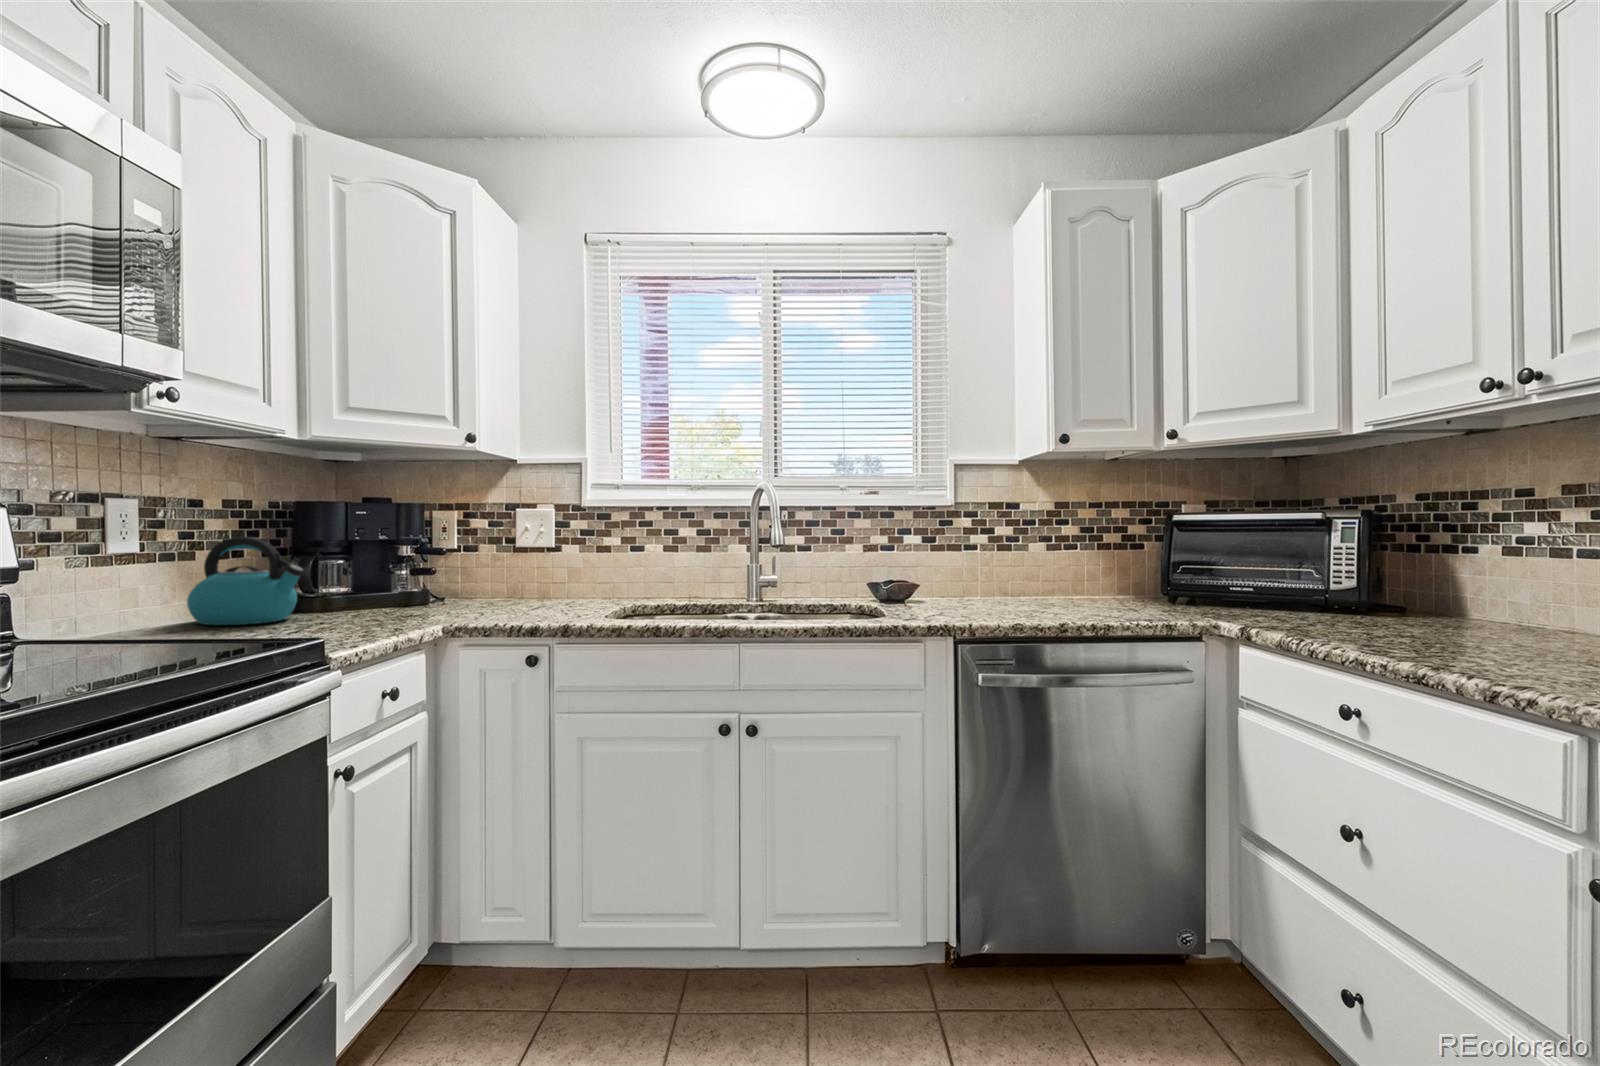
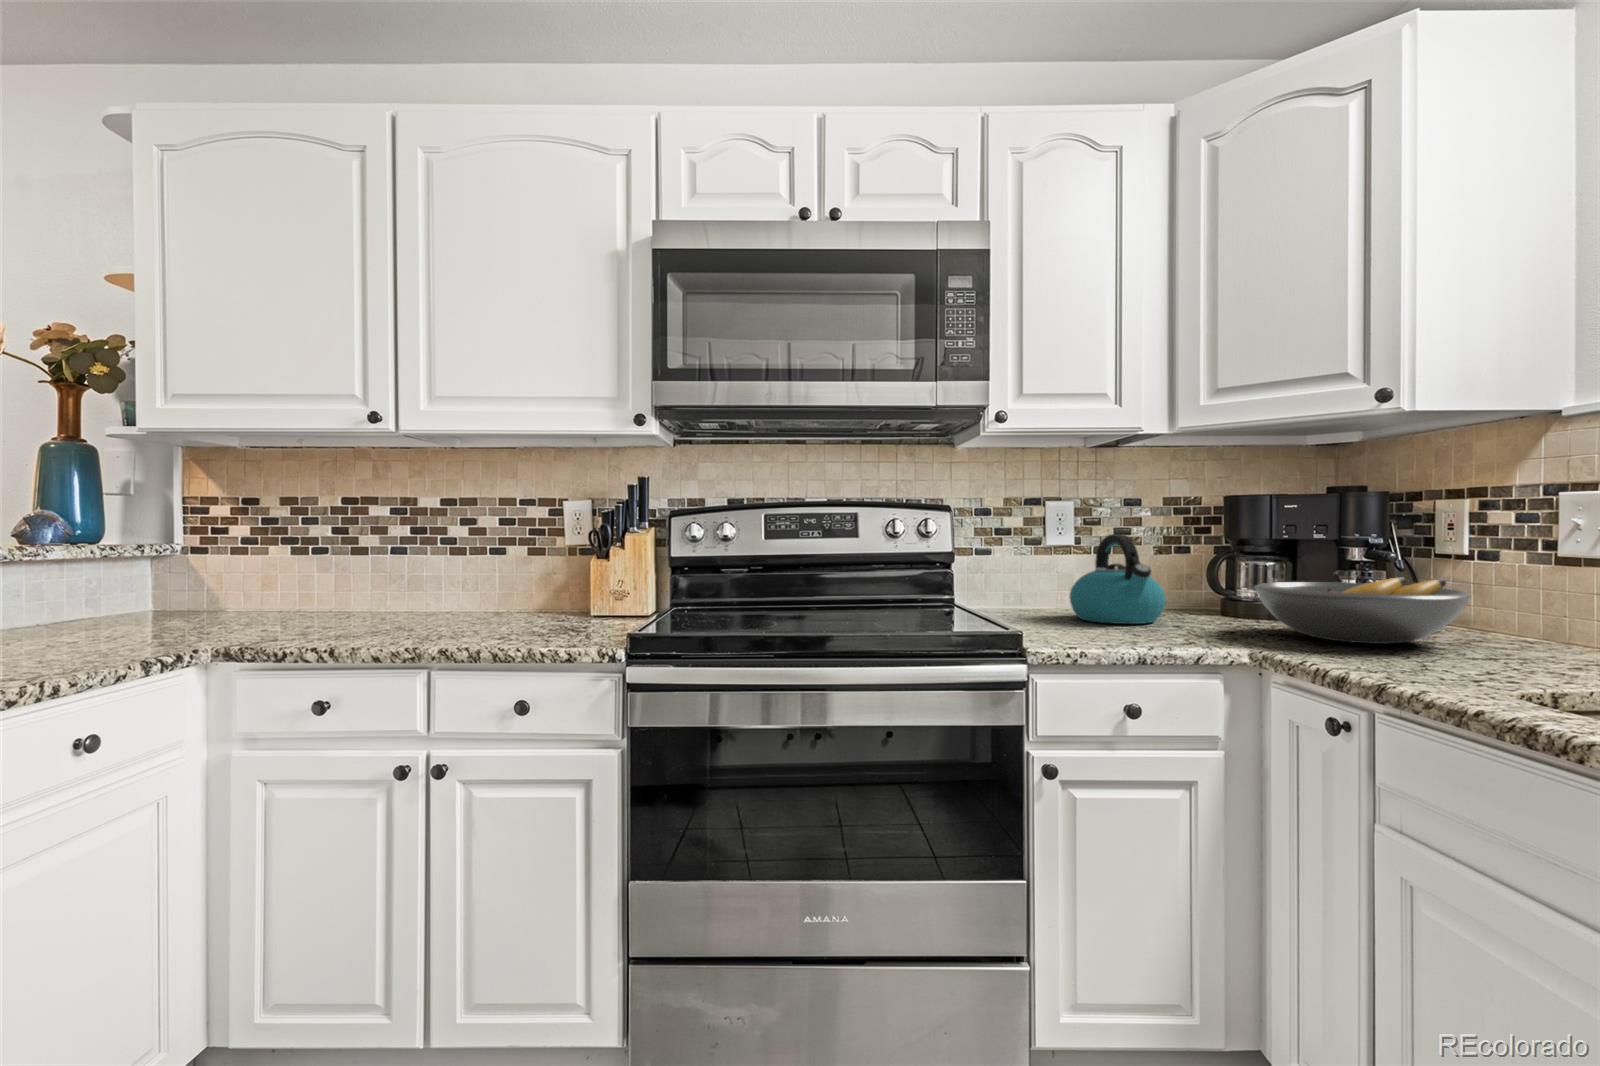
fruit bowl: none [377,562,514,609] -> present [1254,577,1471,644]

